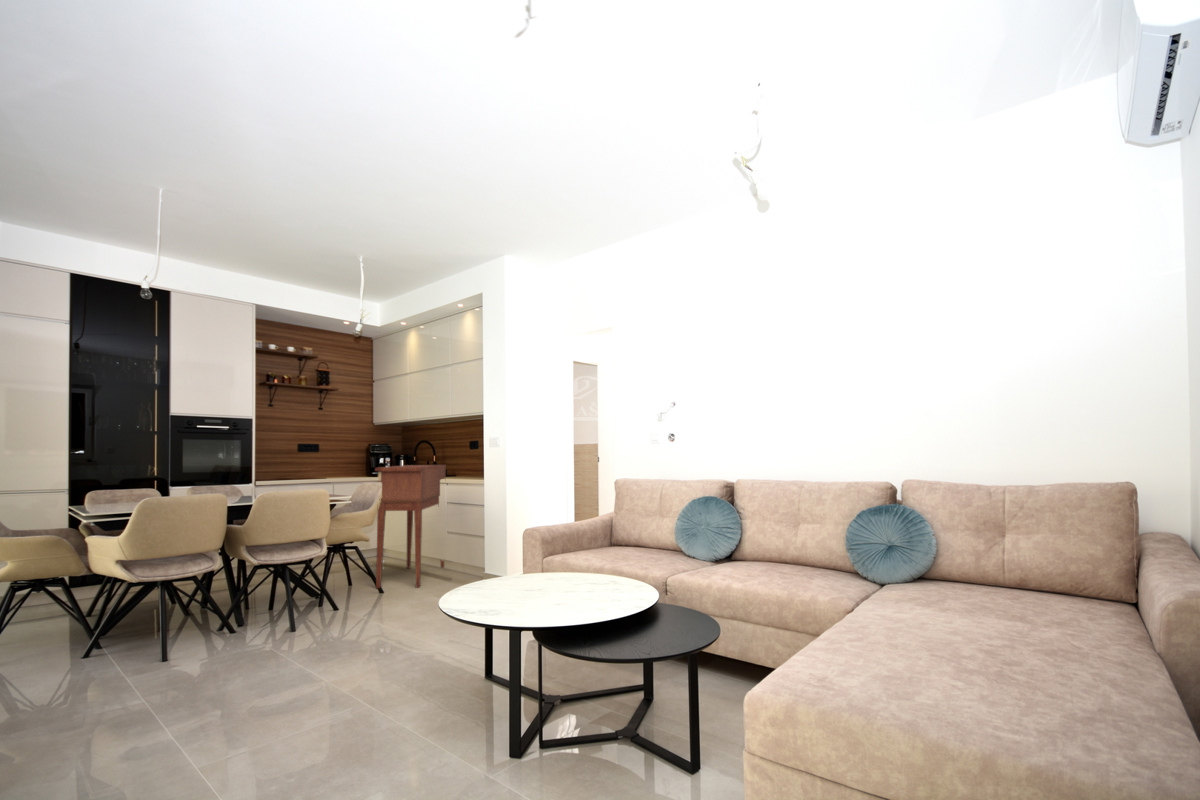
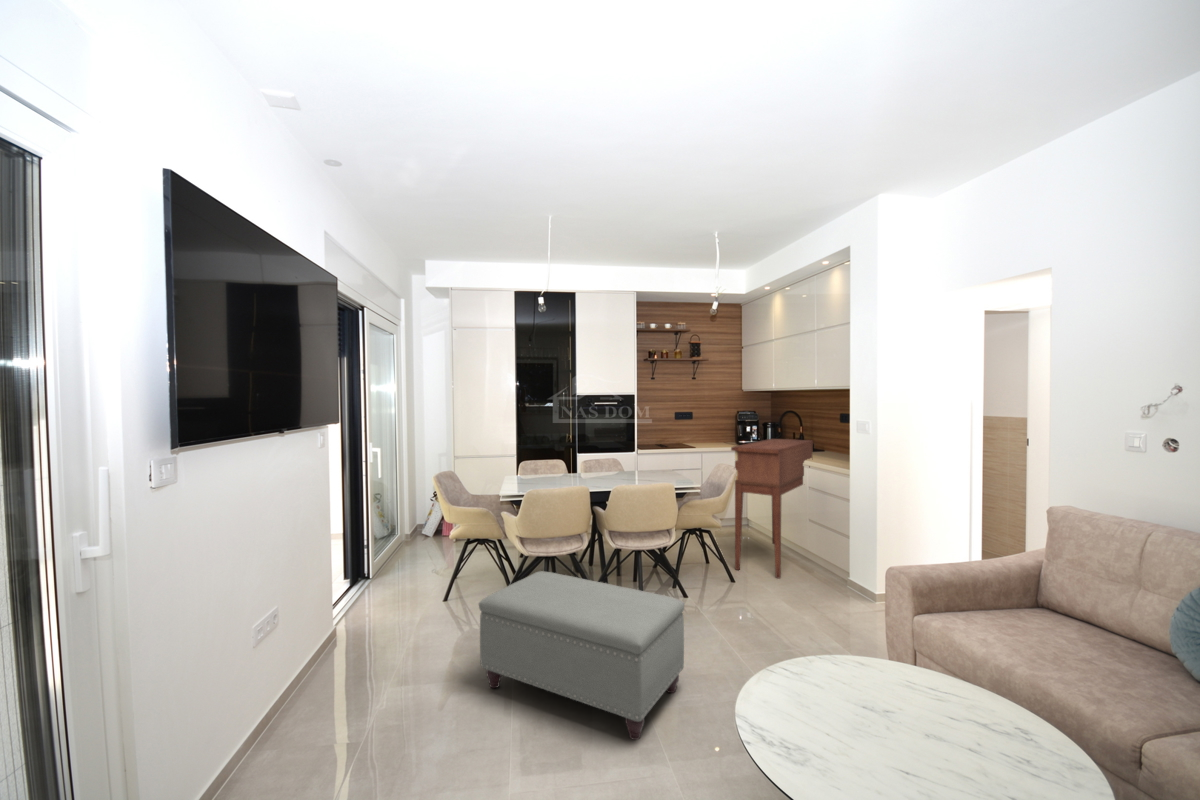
ottoman: none [131,577,358,701] -> present [479,571,684,740]

